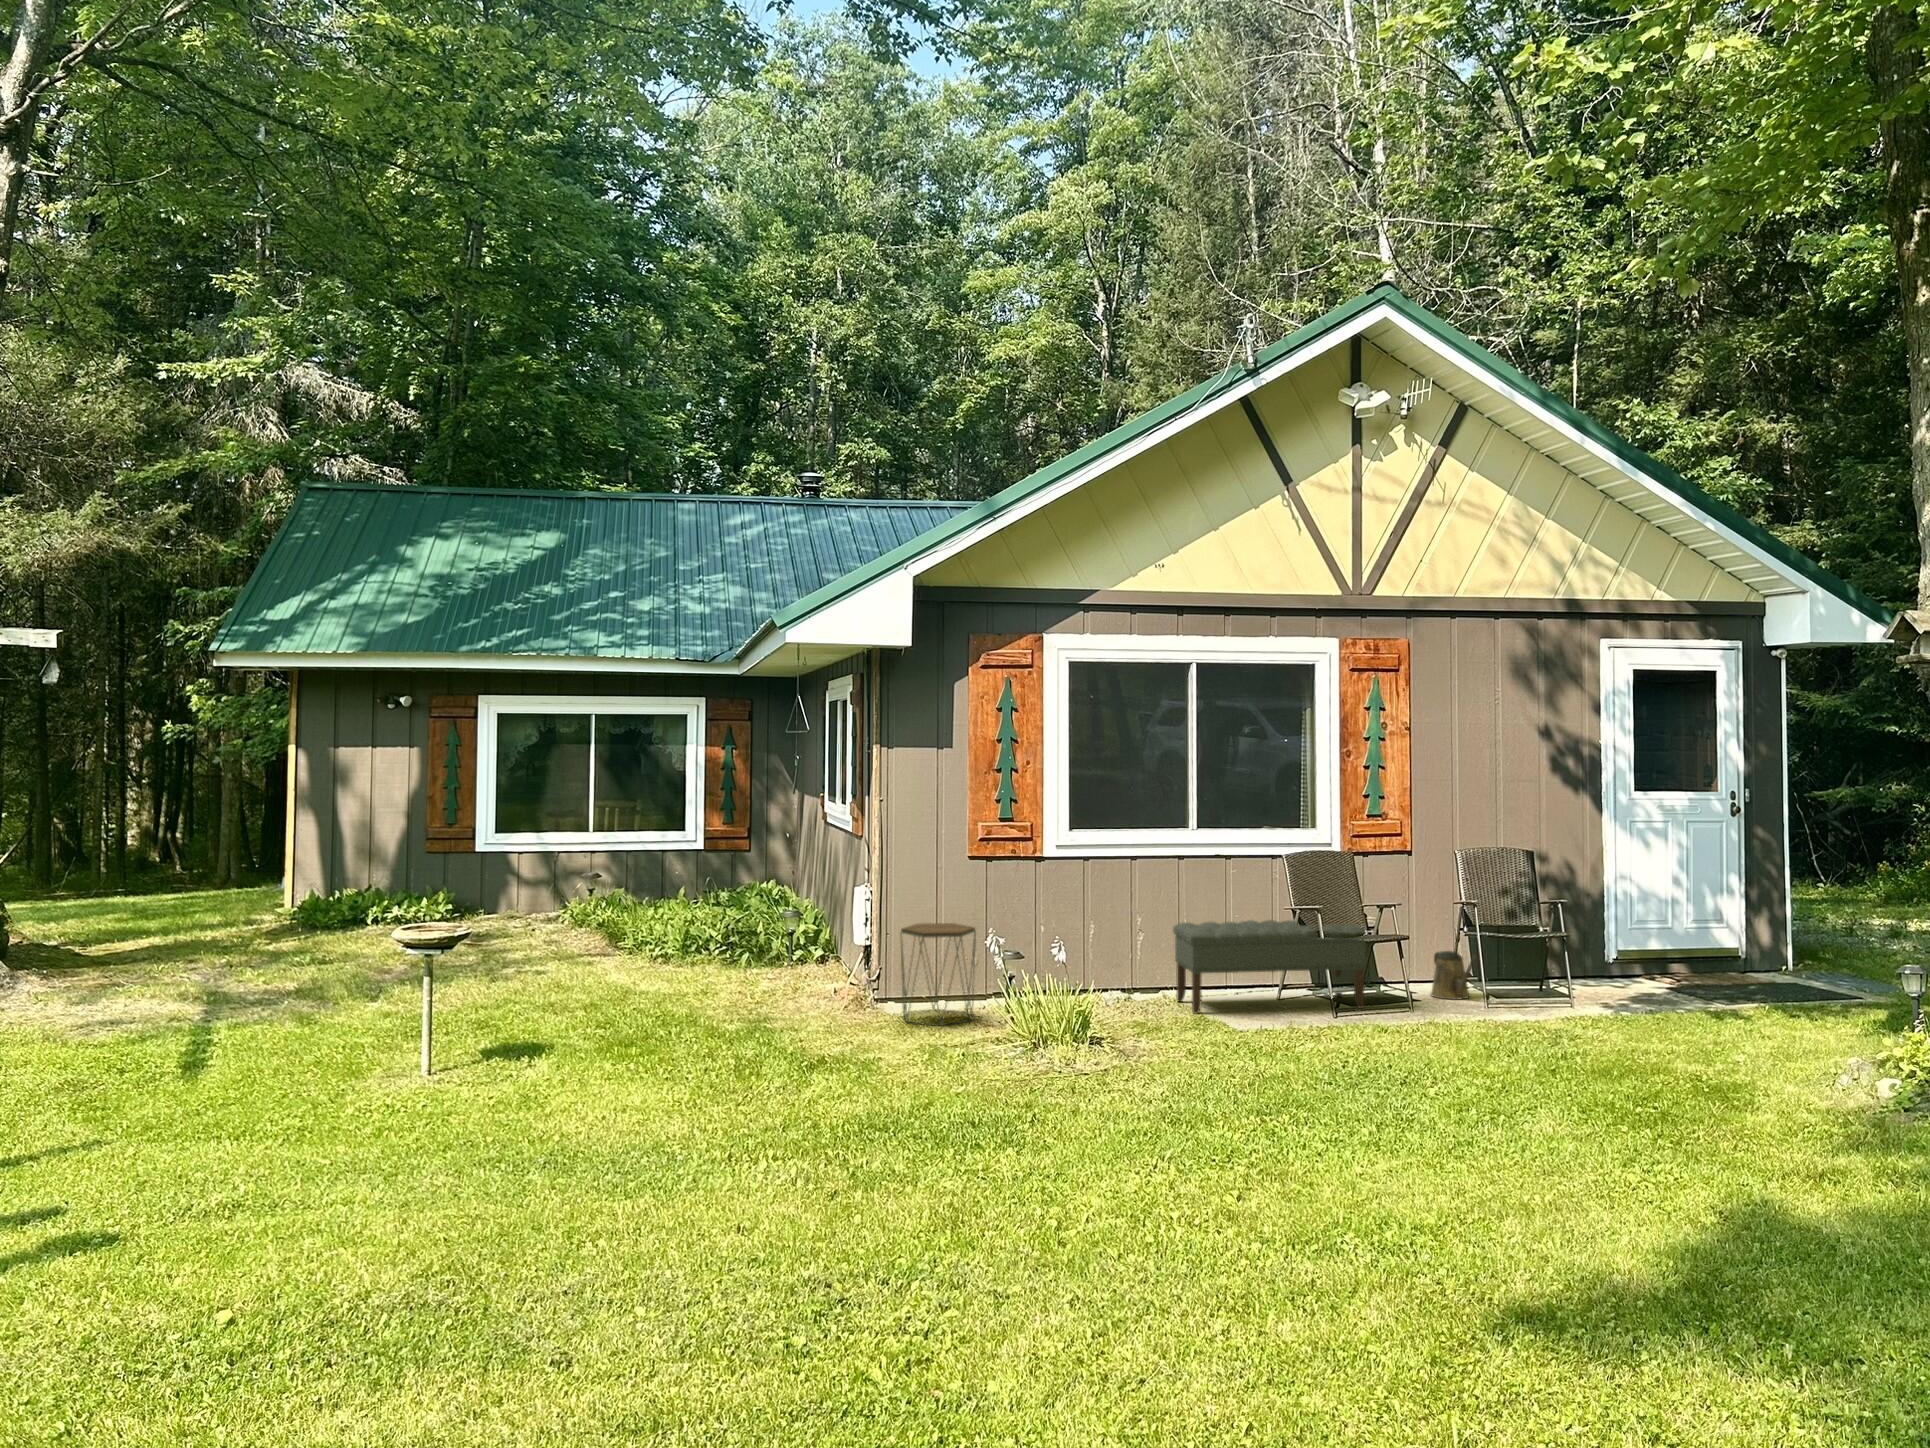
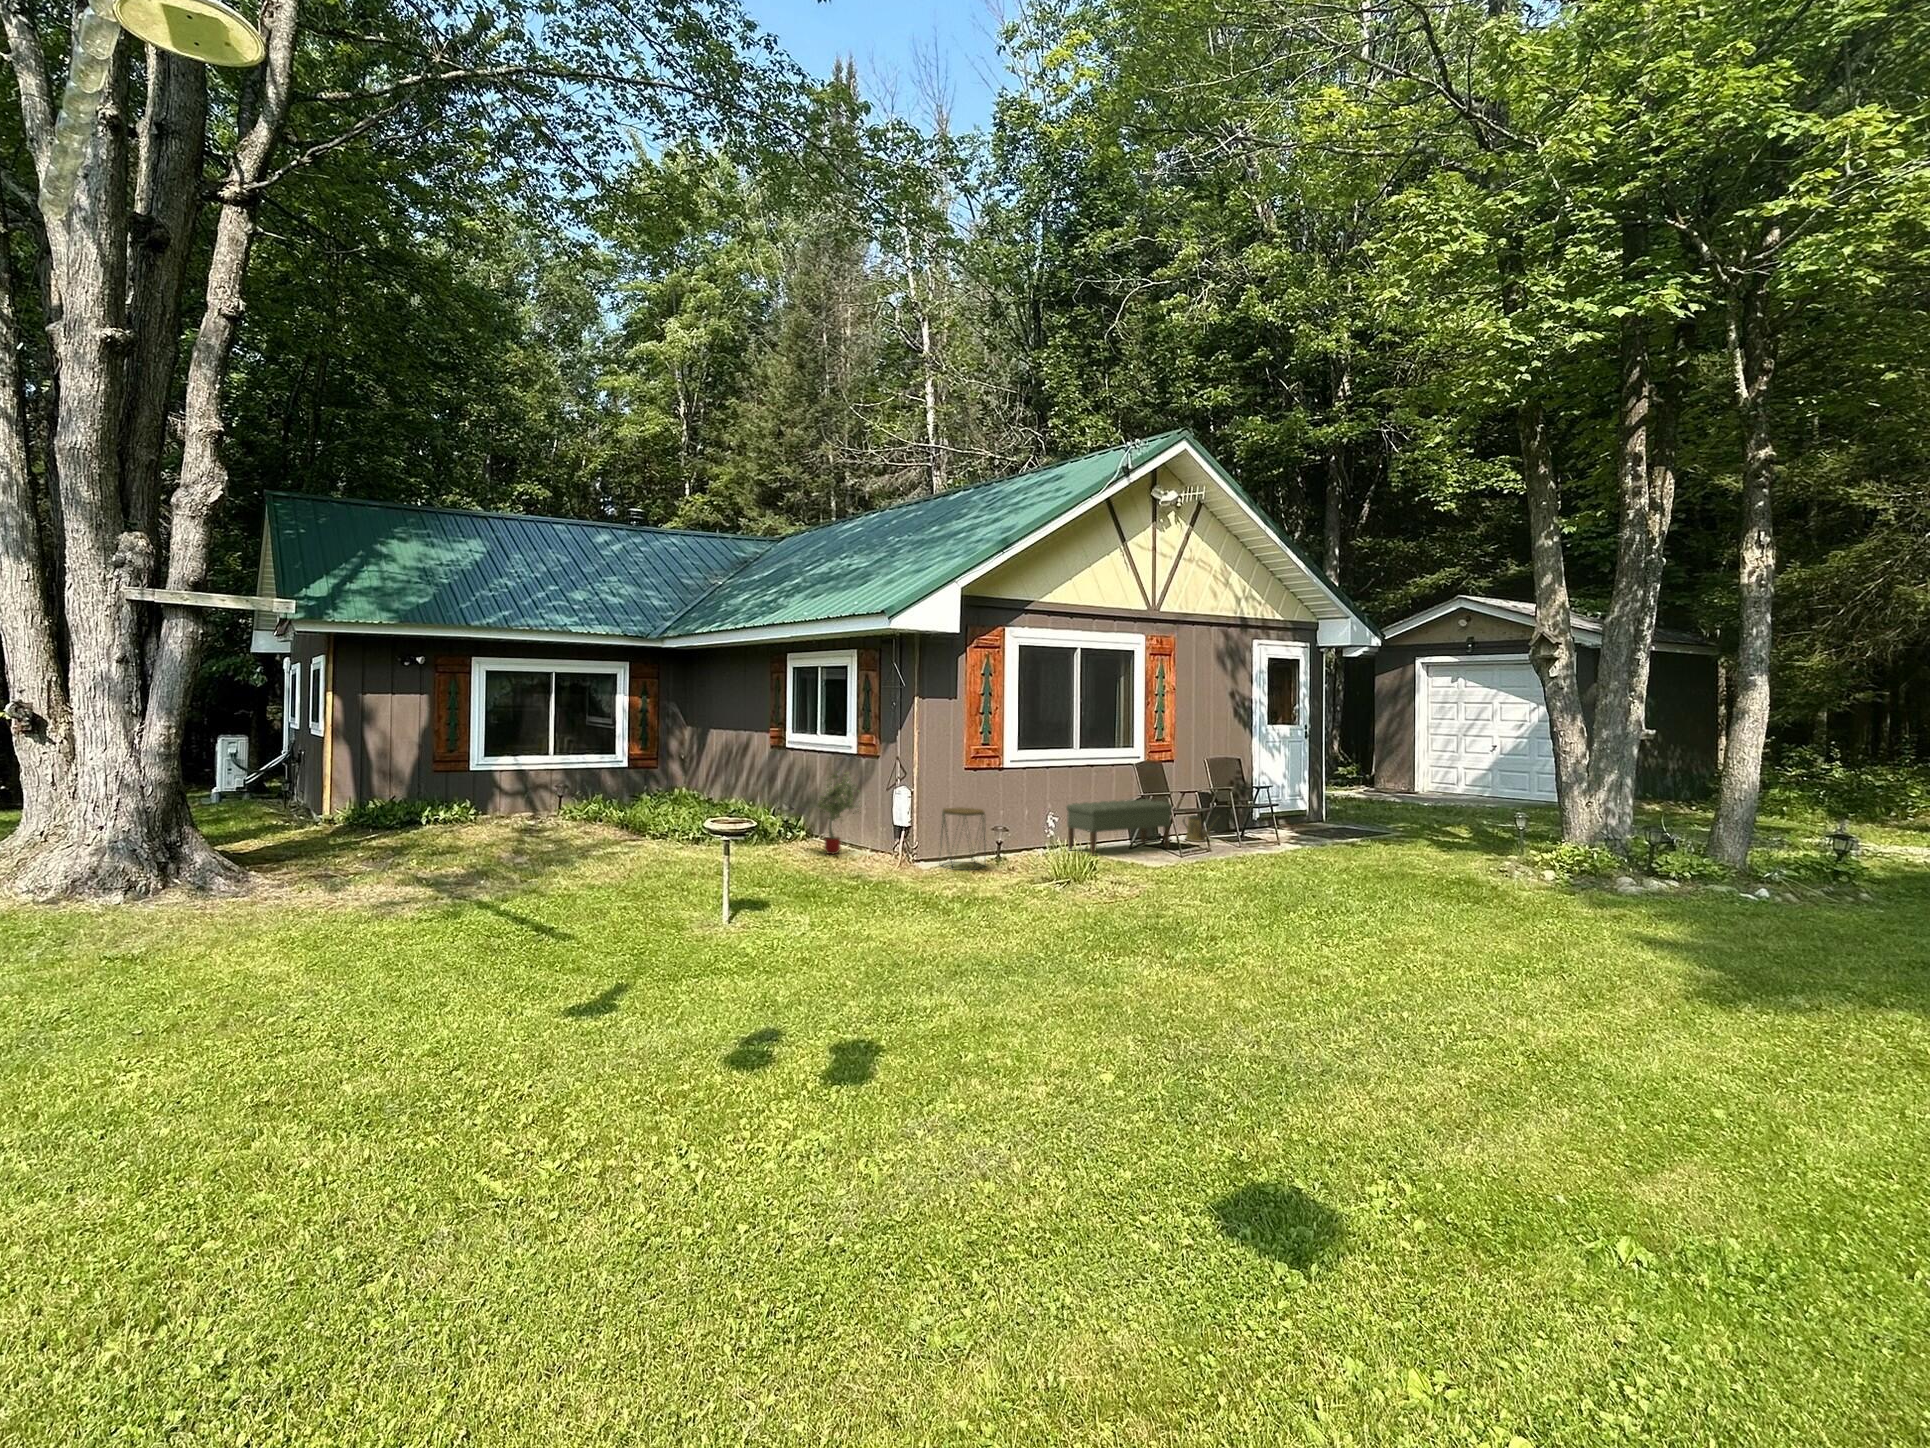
potted tree: none [778,858,849,987] -> present [818,770,860,854]

